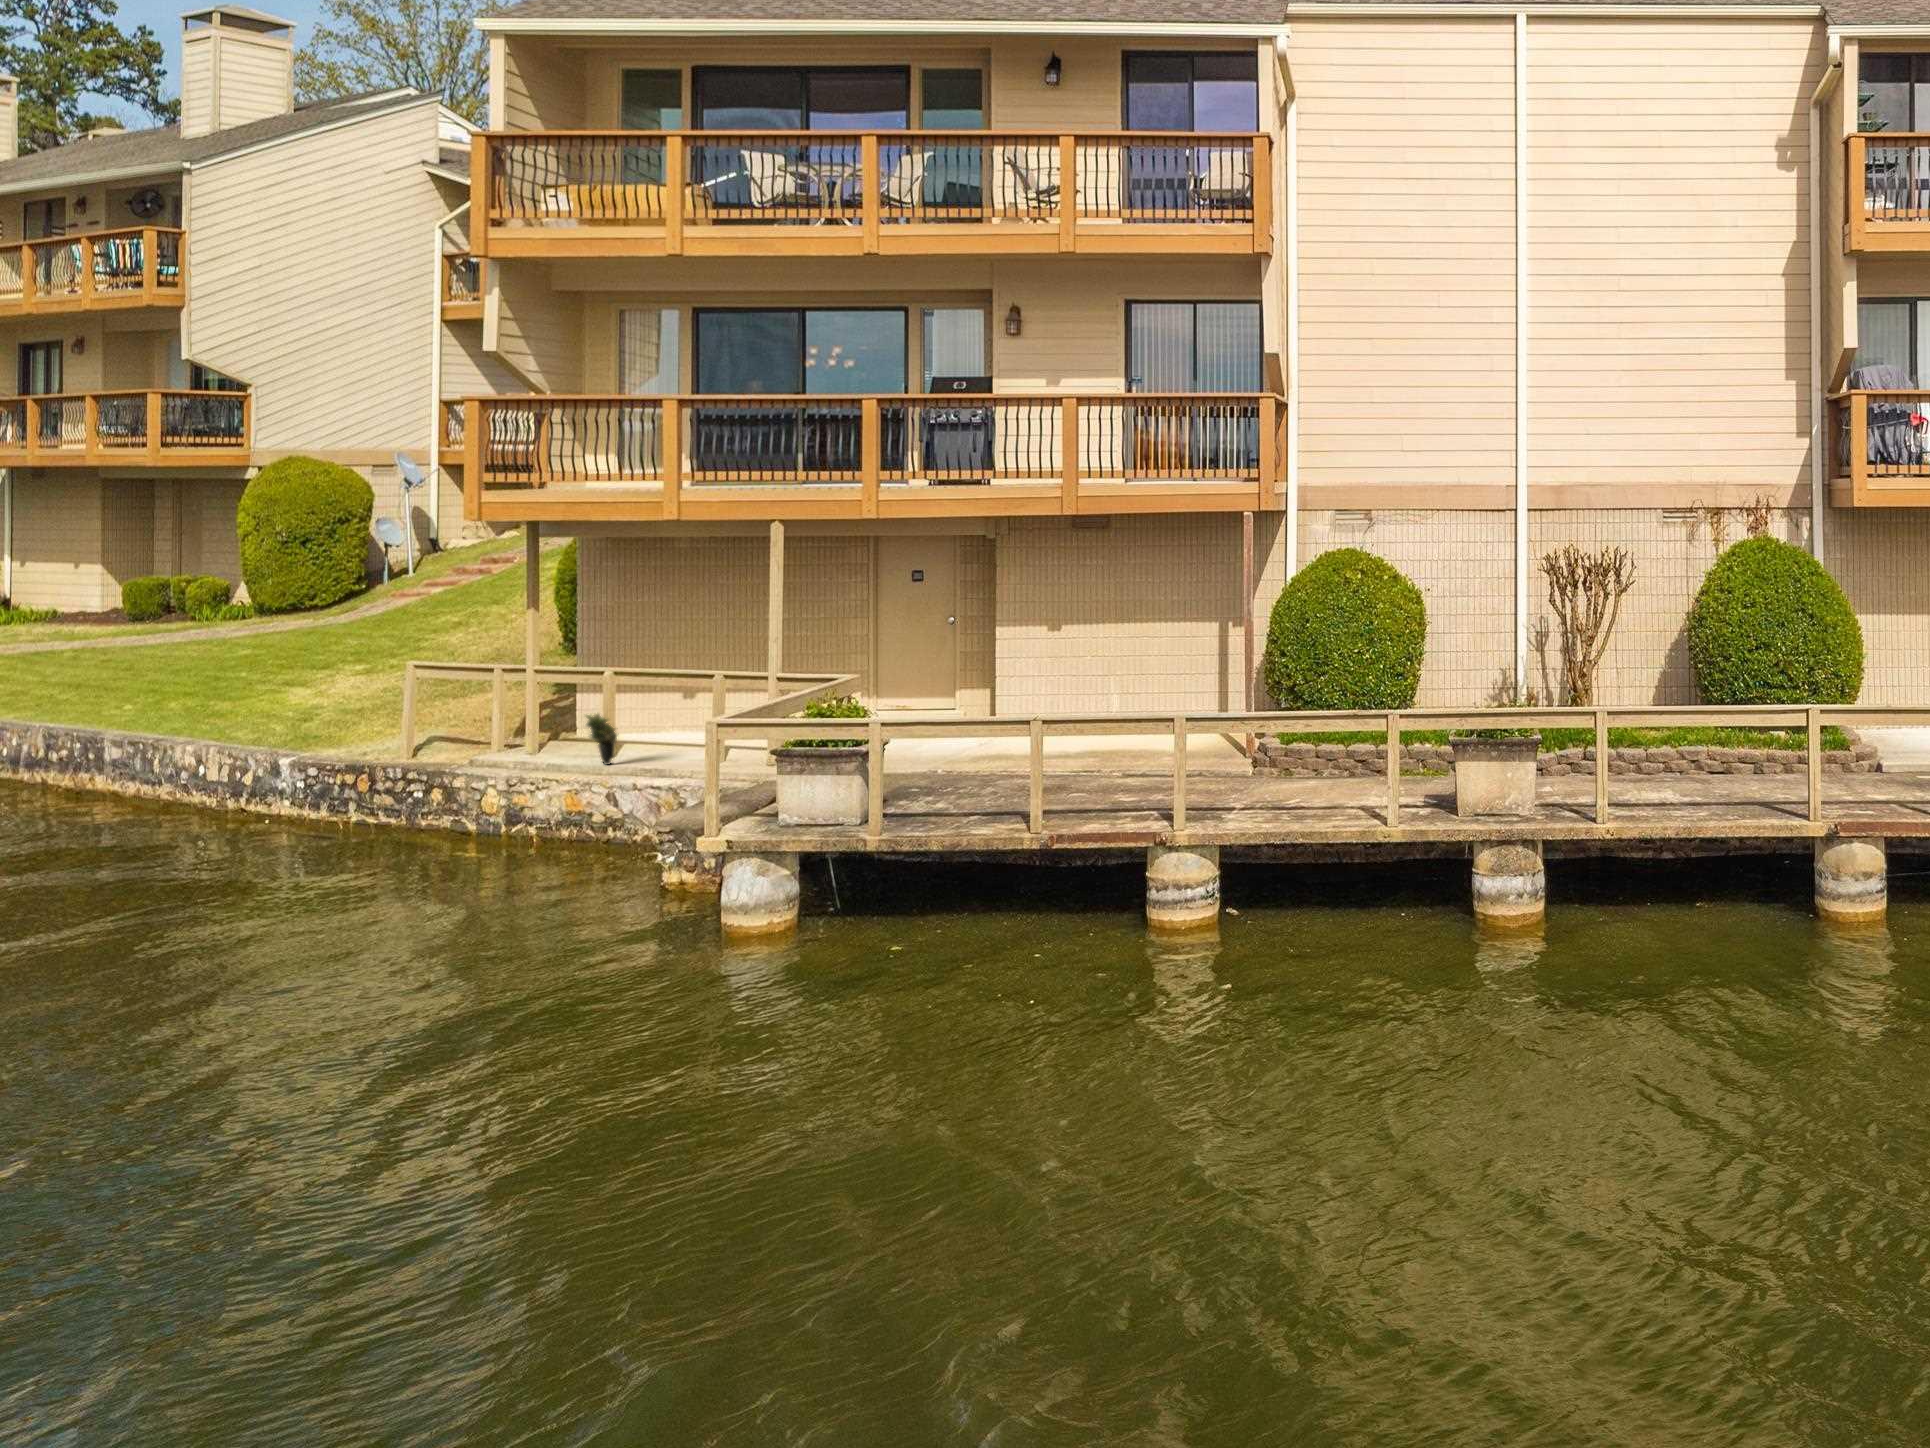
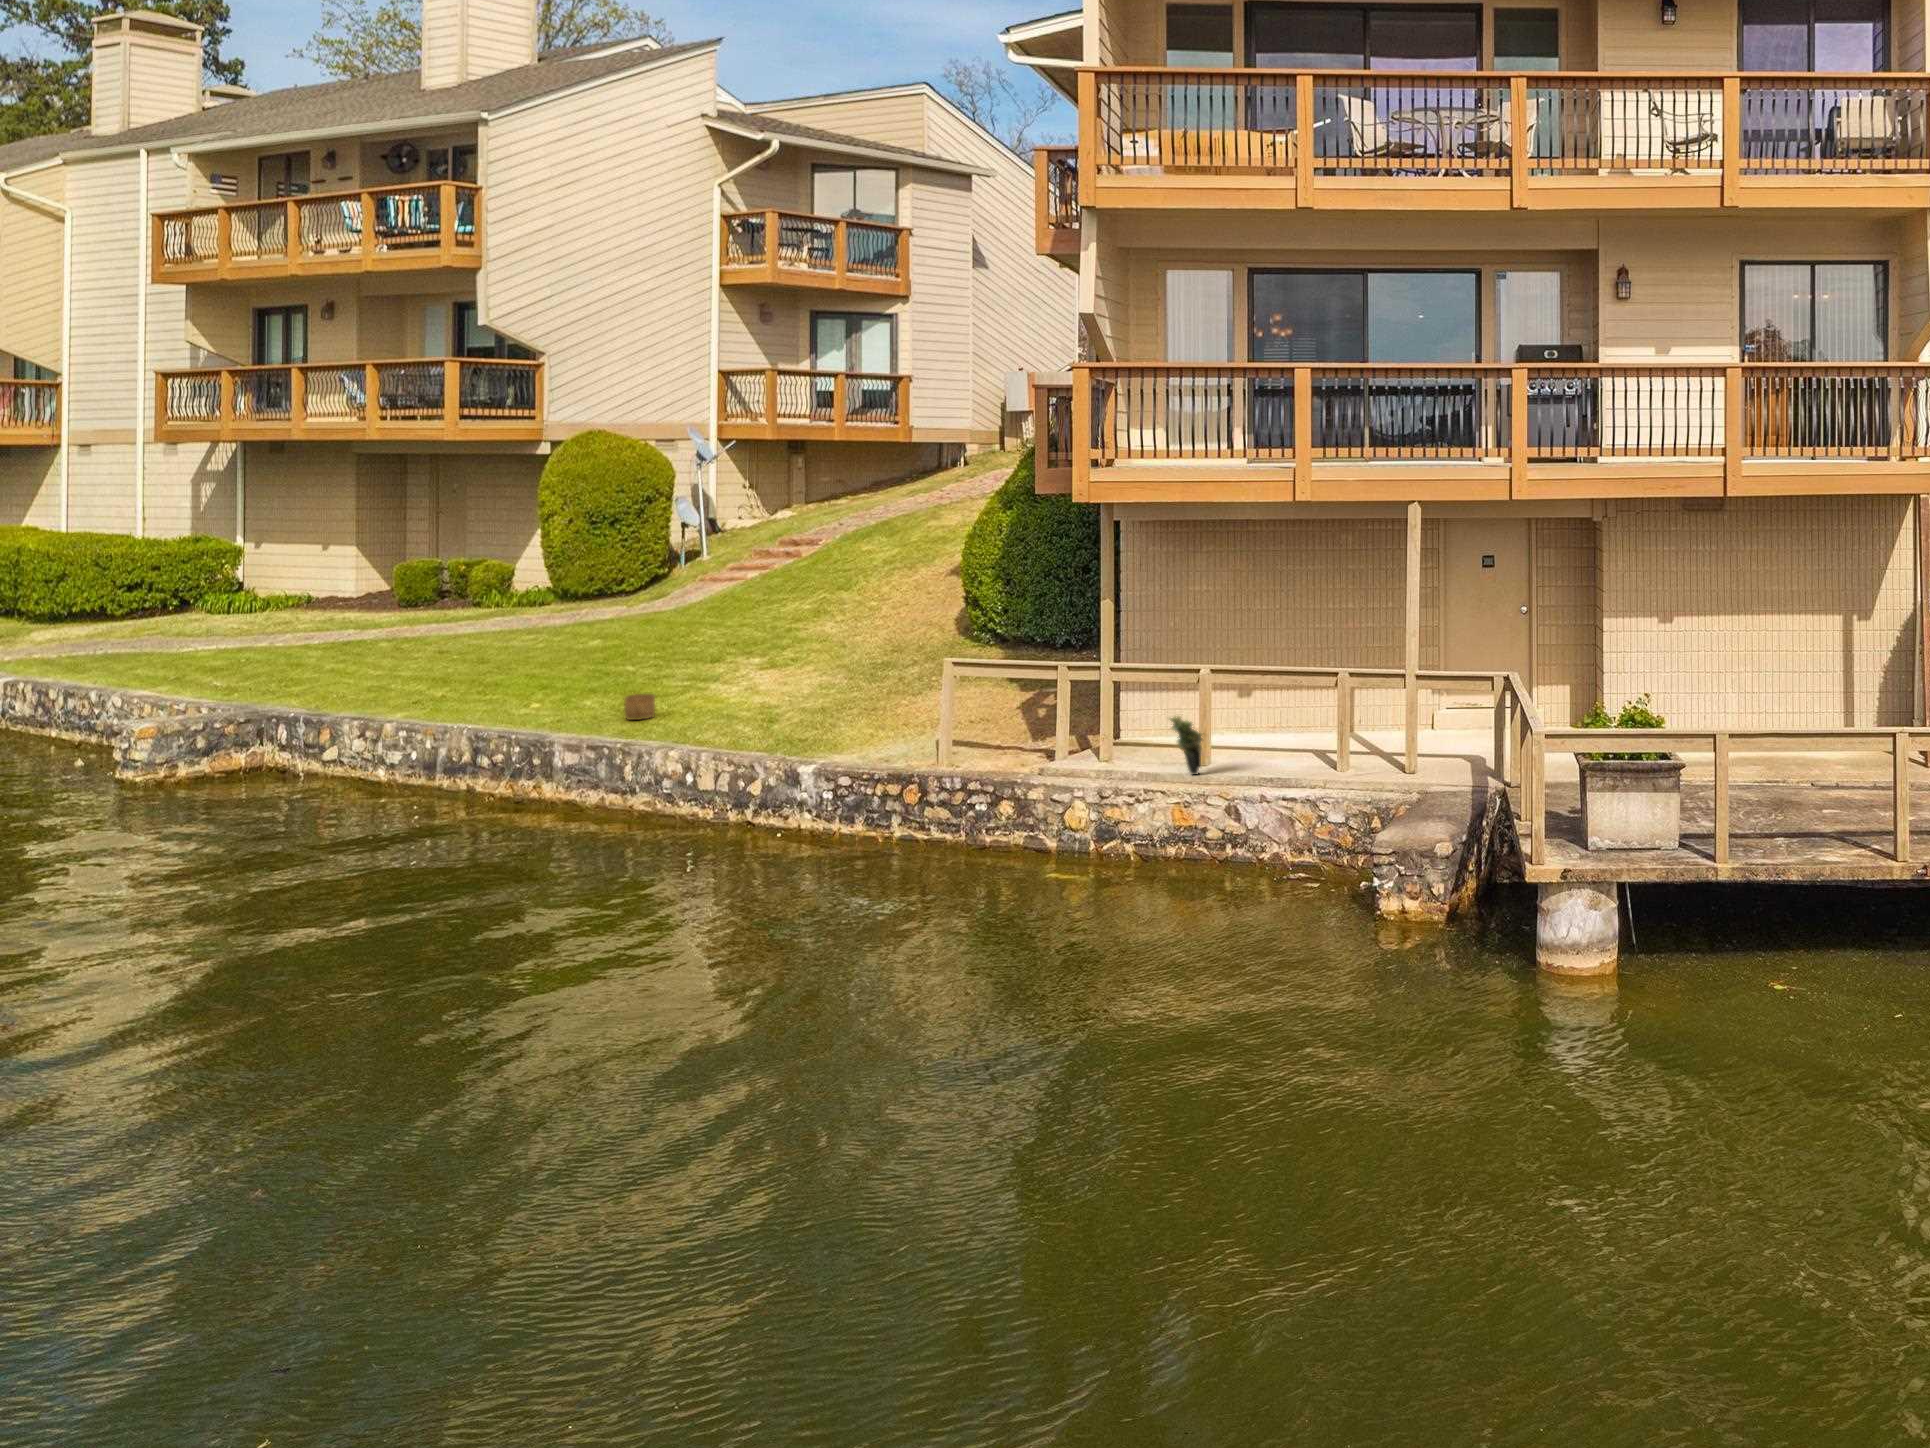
wooden bucket: none [193,696,226,719] -> present [624,694,655,720]

